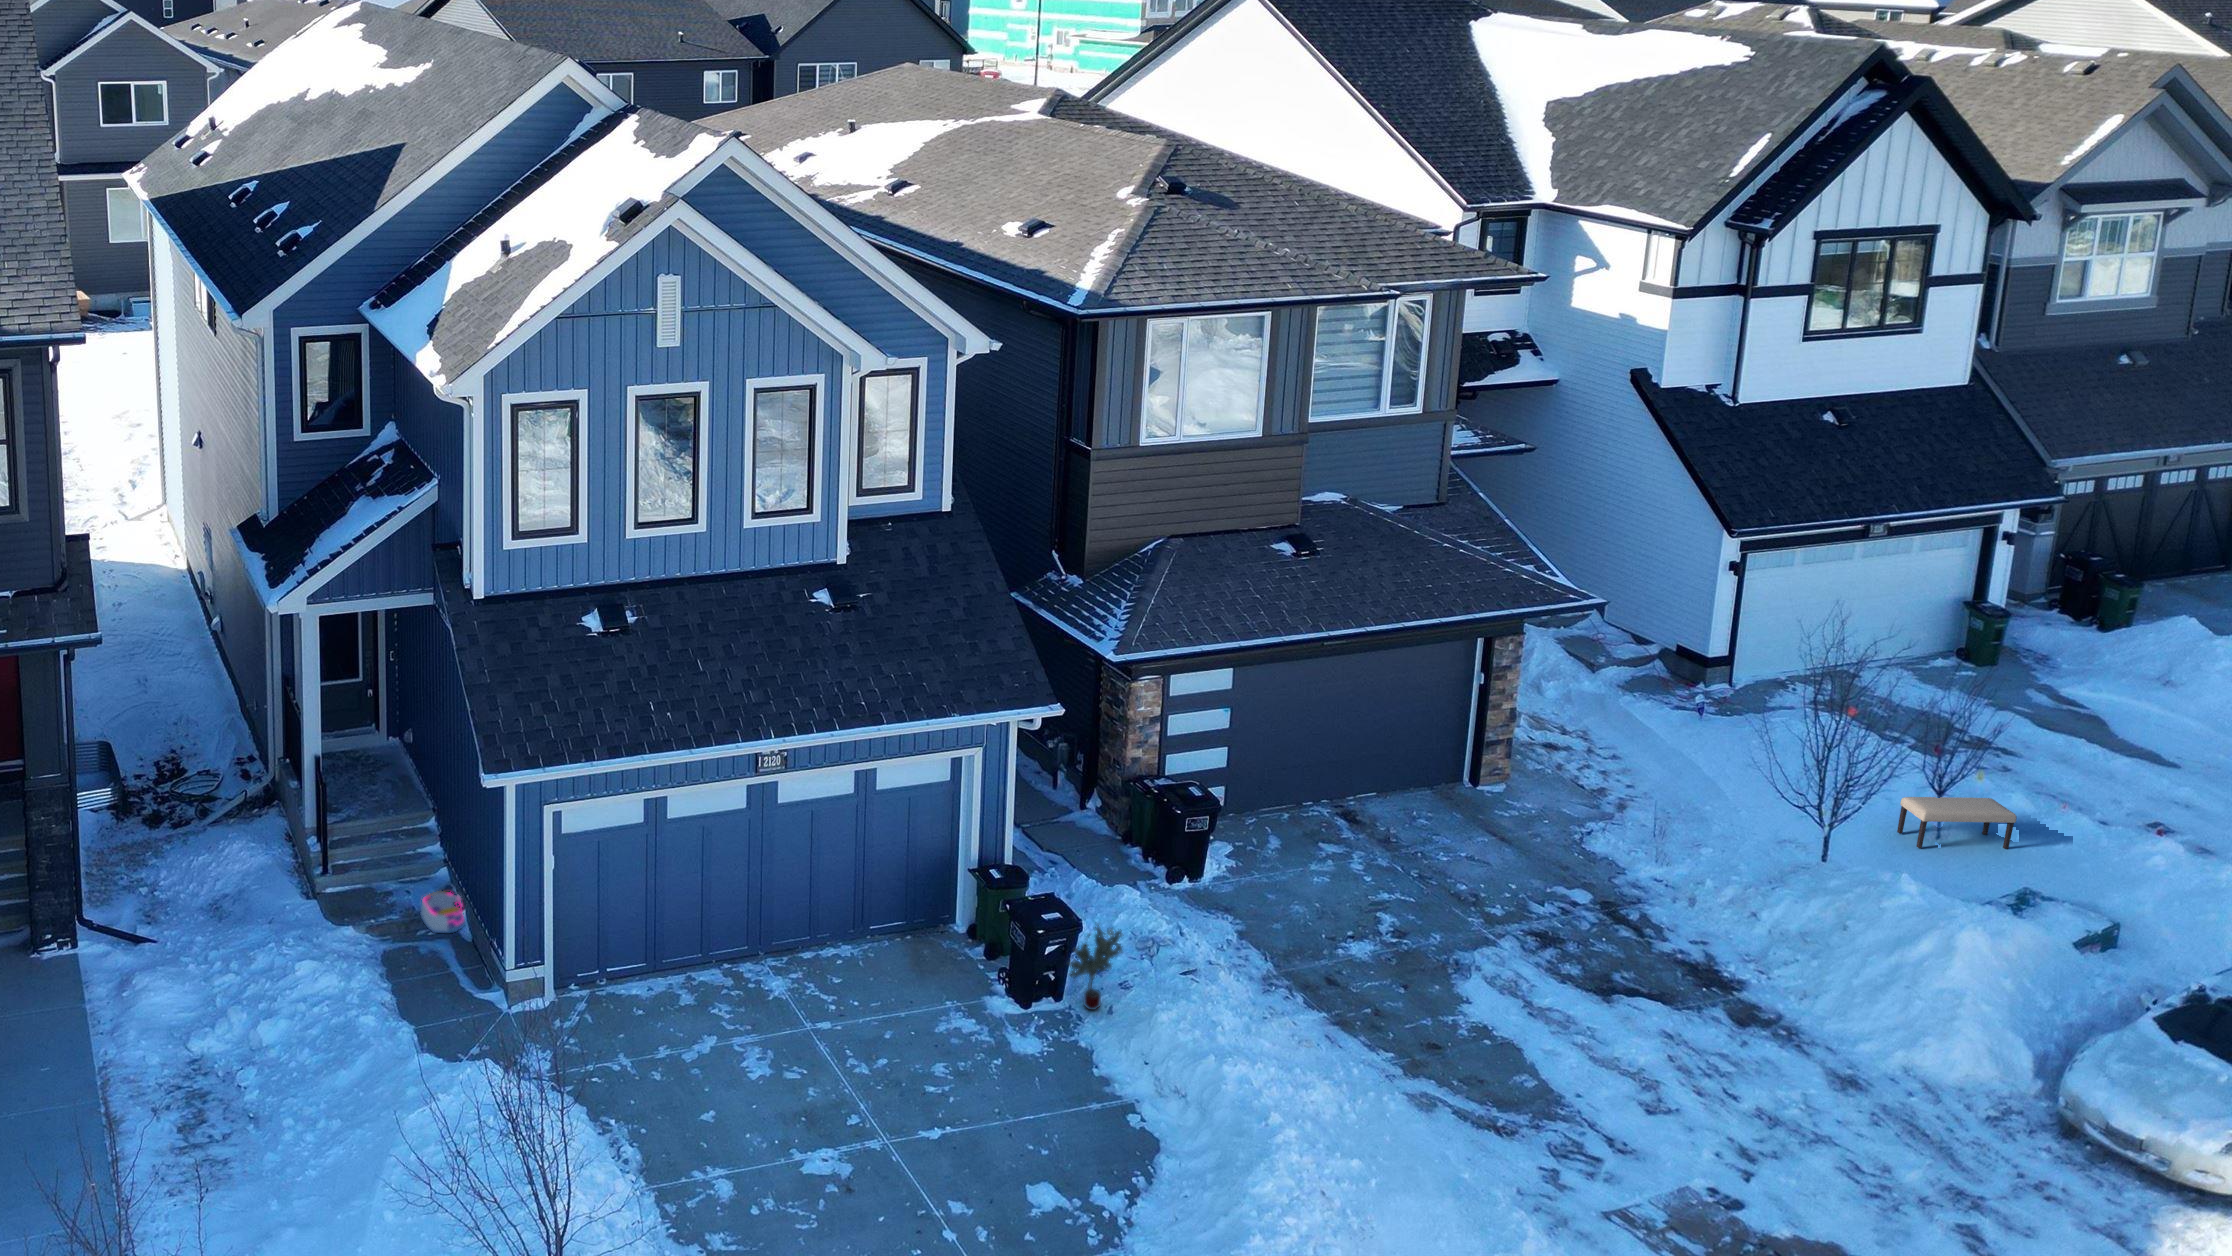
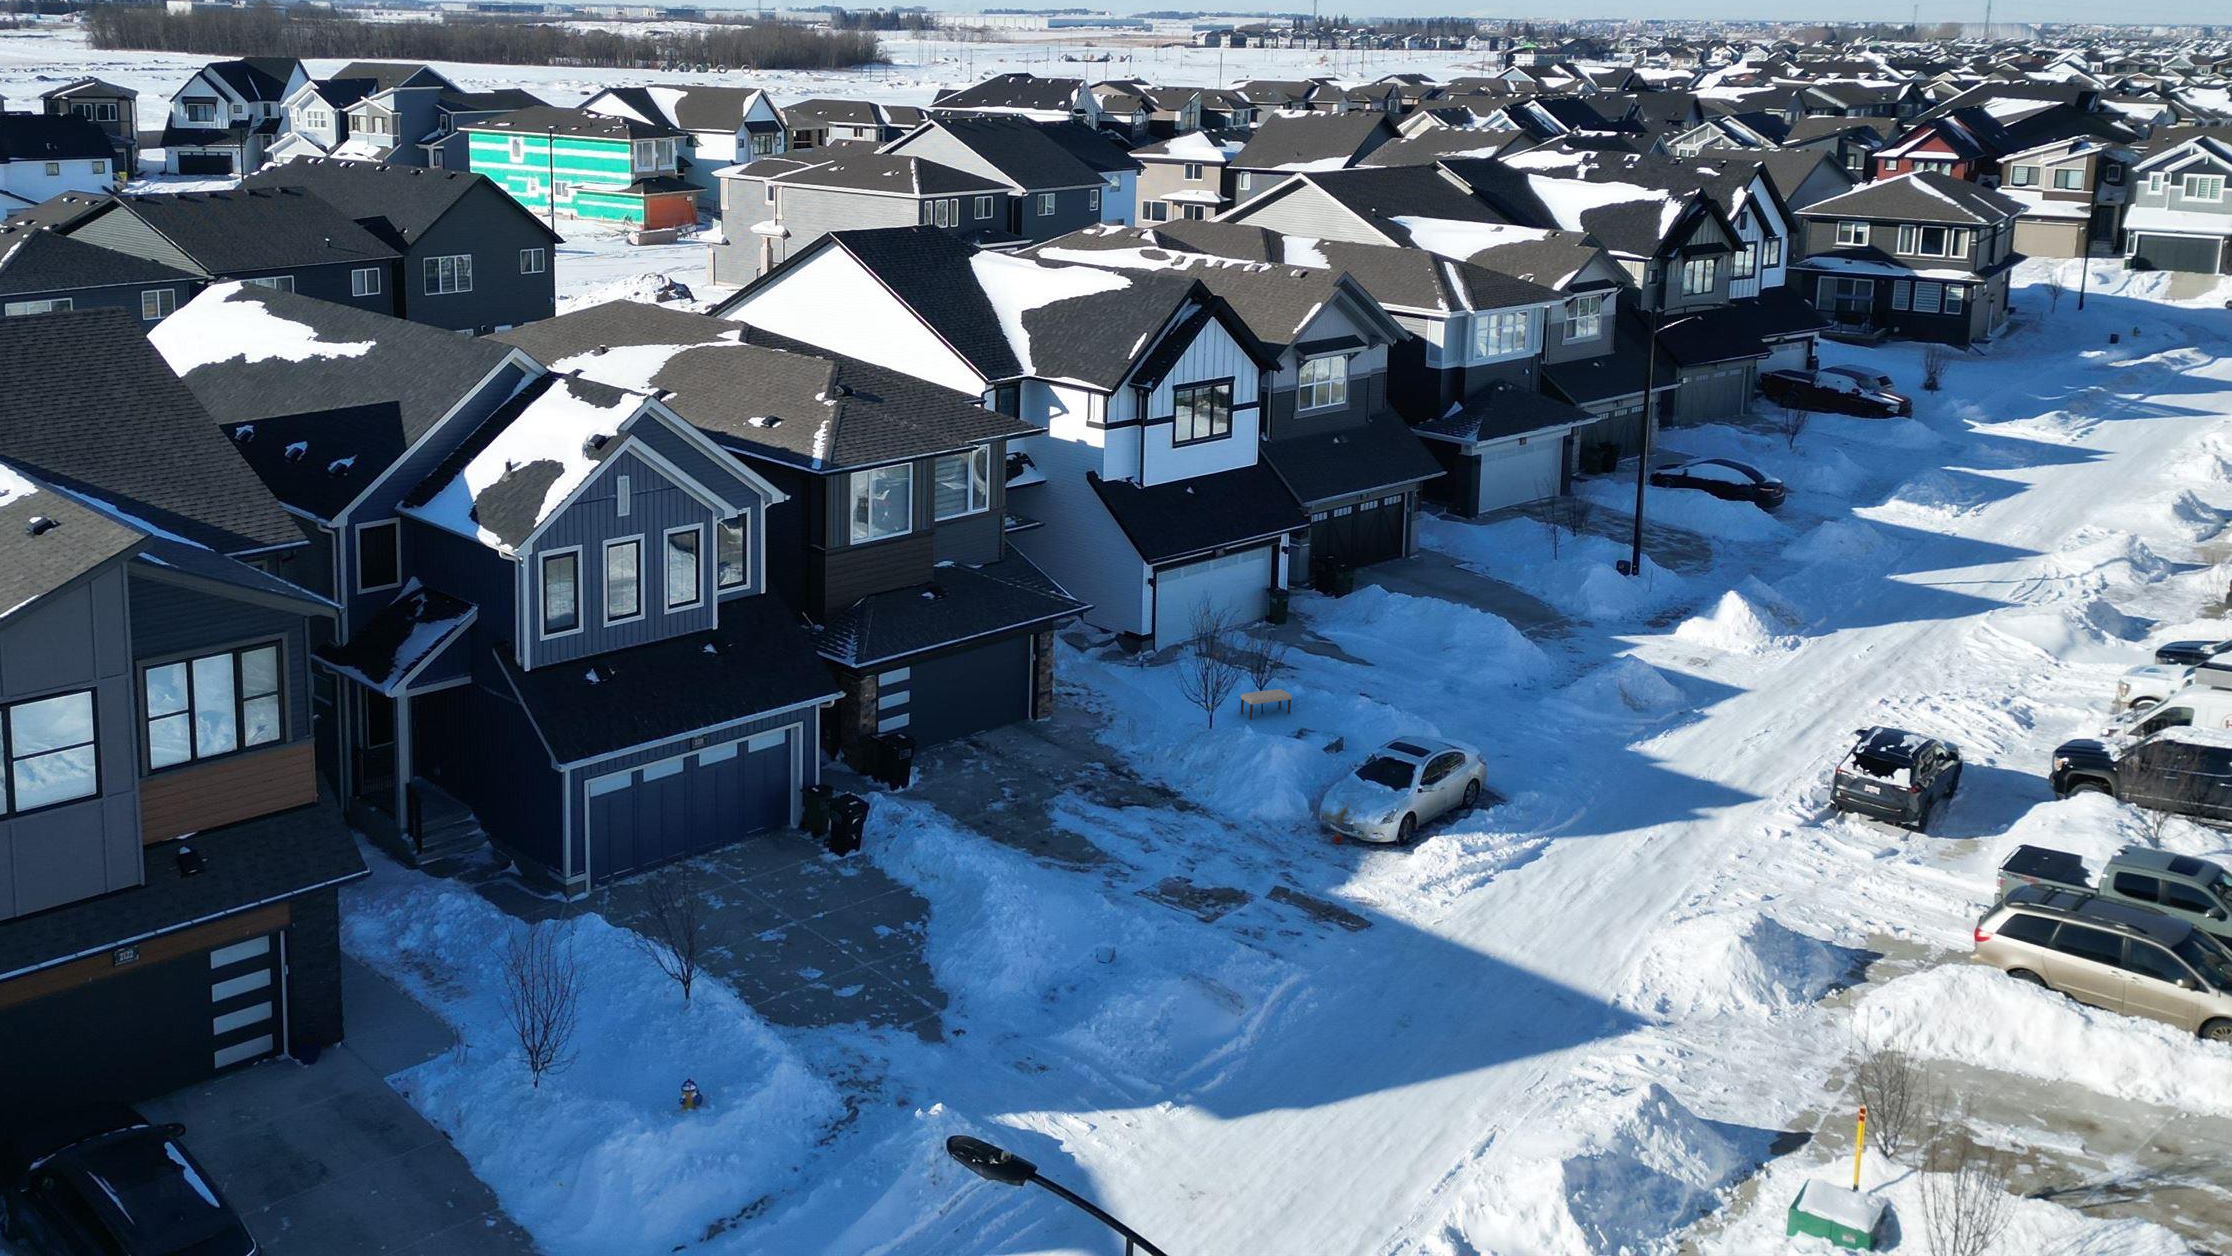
storage bin: present [421,891,466,933] -> none [487,853,520,876]
potted tree: present [1068,925,1122,1010] -> present [1326,802,1356,844]

